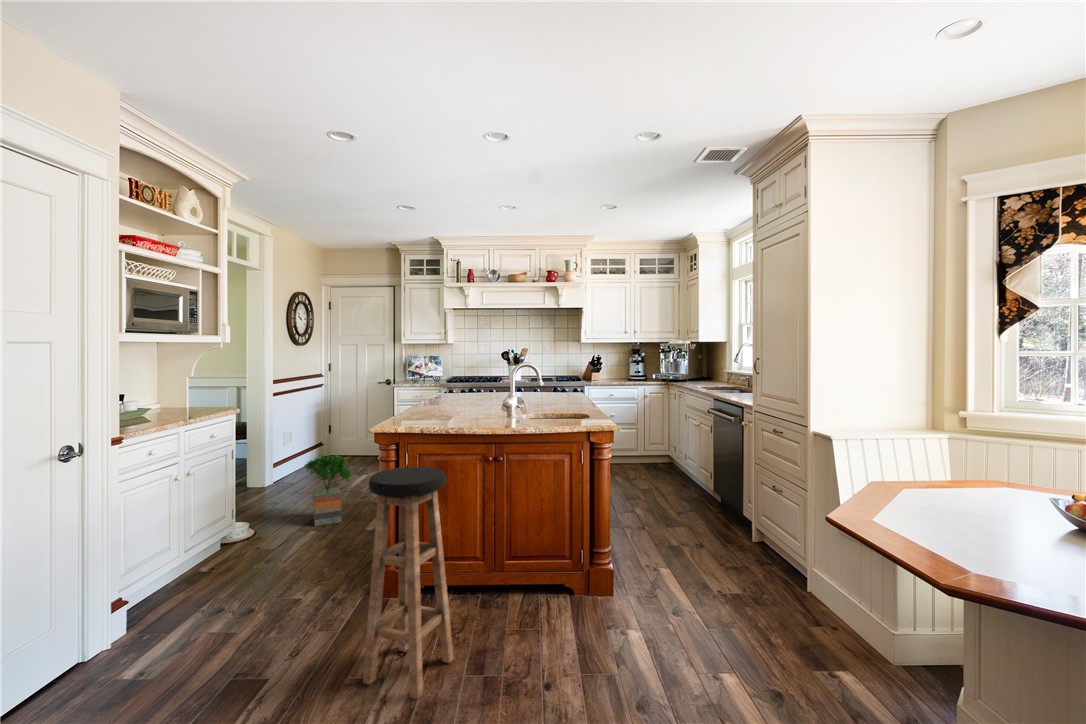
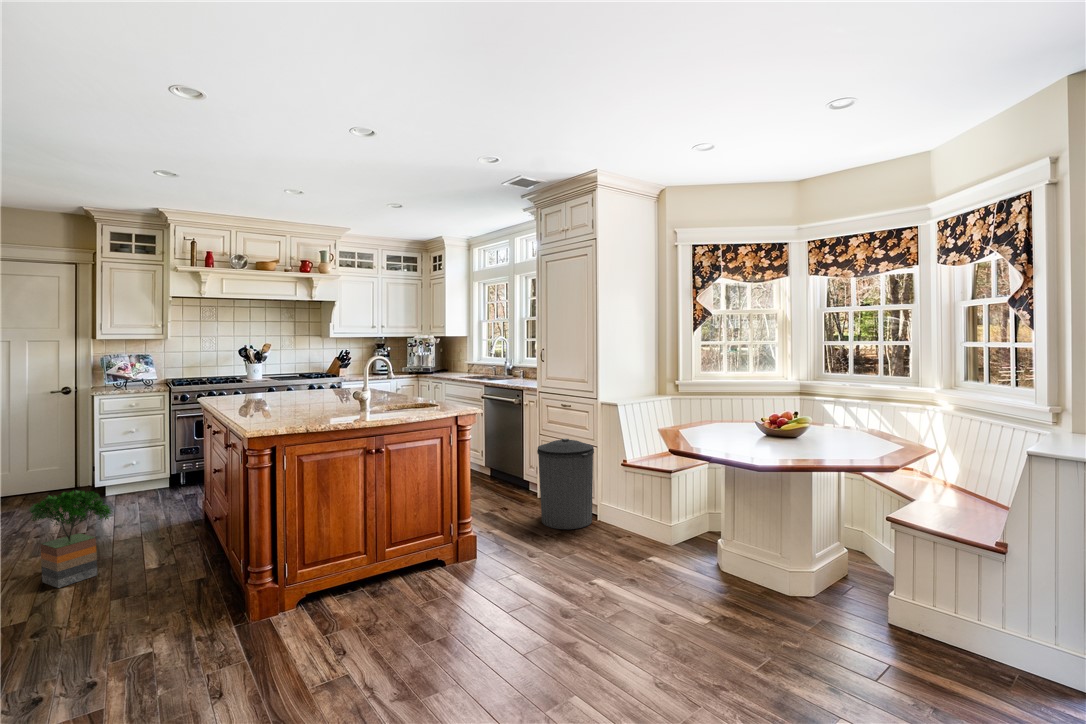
bar stool: present [363,467,454,699] -> none [317,457,392,672]
trash can: none [715,473,794,596] -> present [537,438,594,529]

